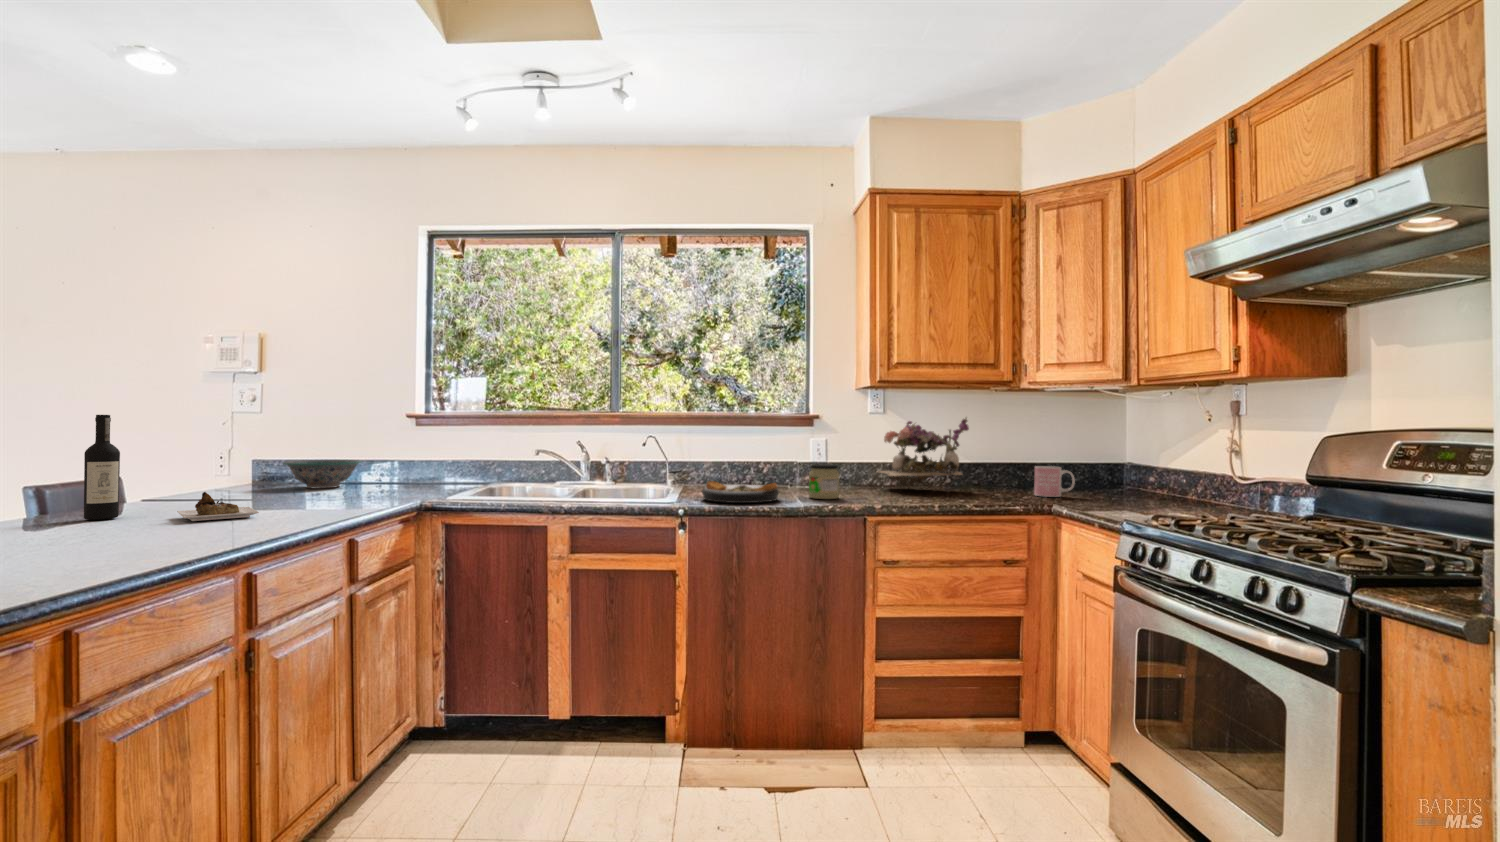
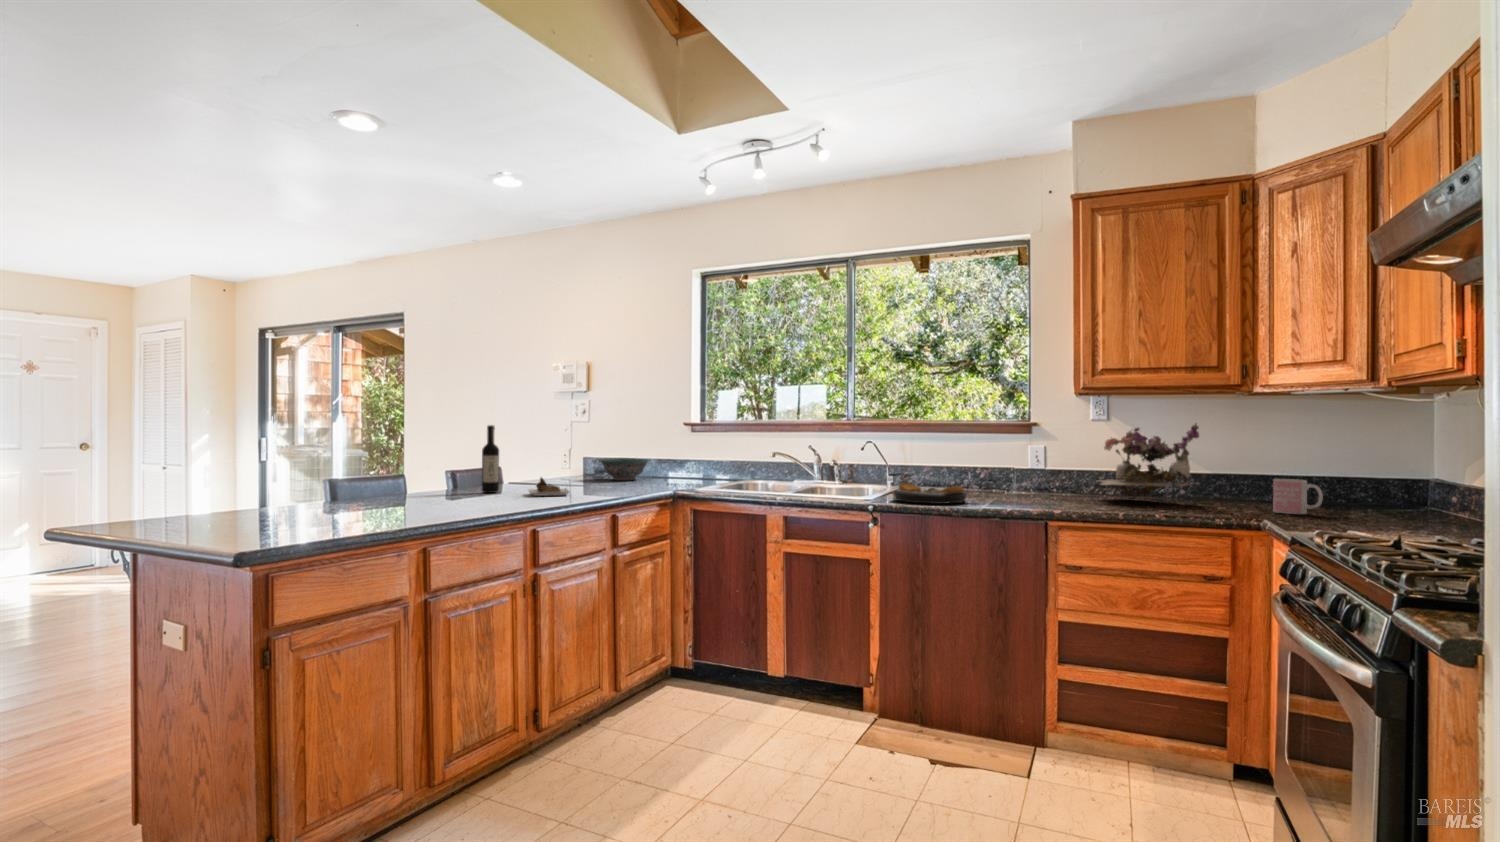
jar: present [809,464,839,499] -> none [1000,471,1031,504]

